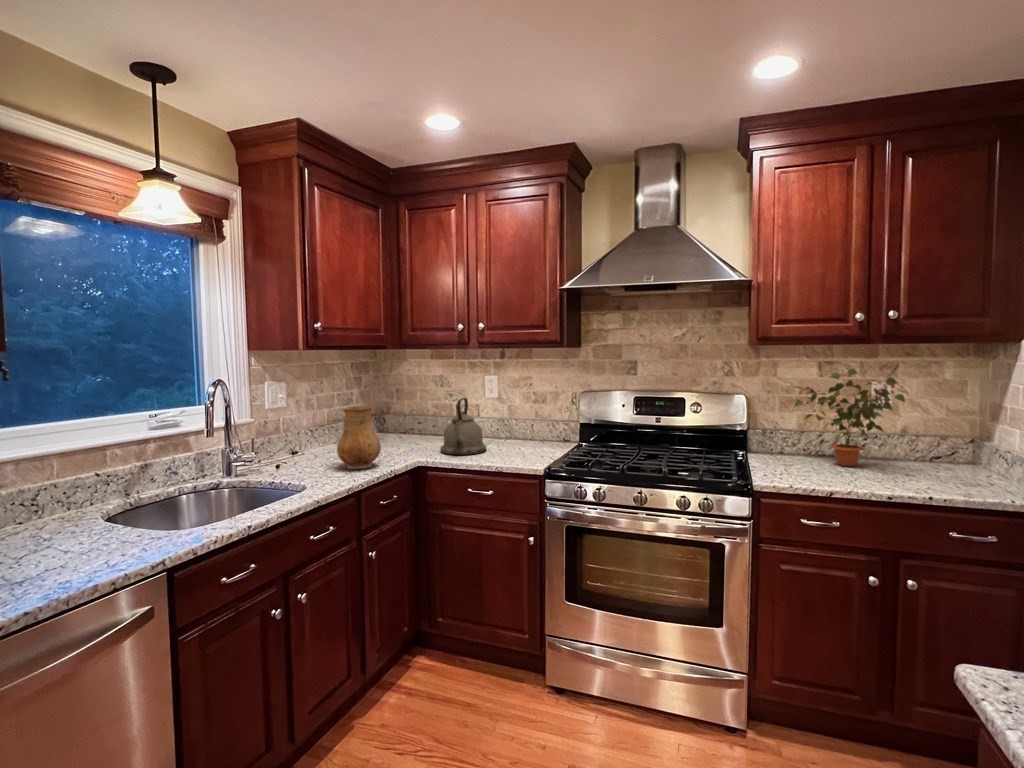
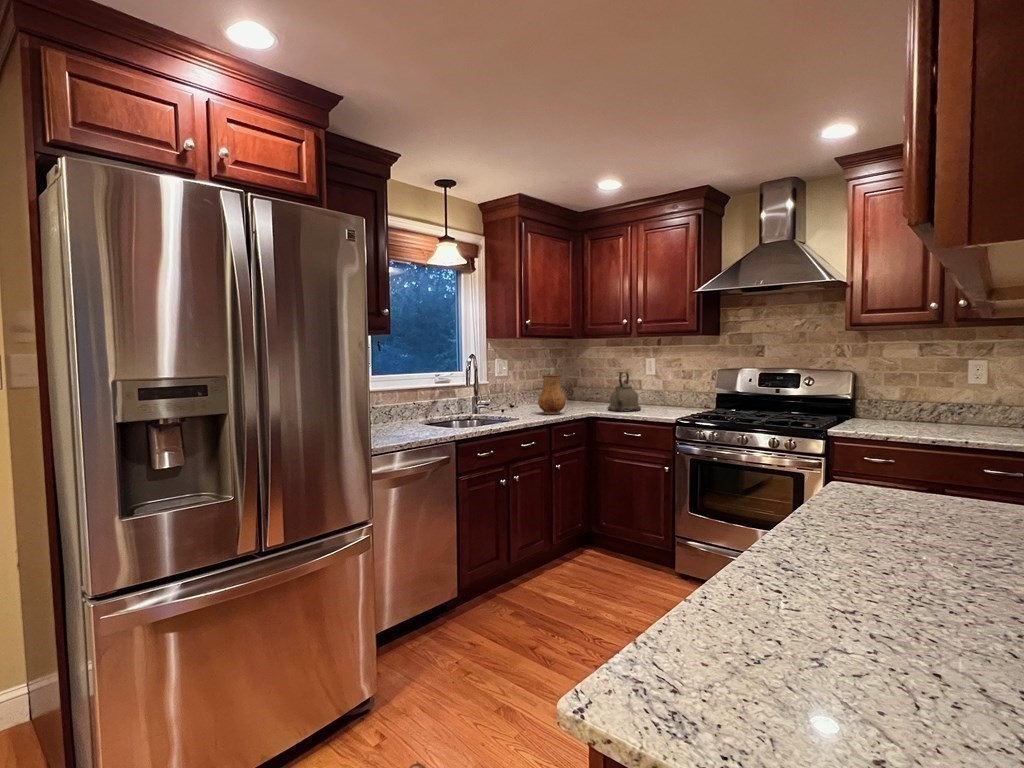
potted plant: present [794,369,907,466] -> none [889,348,983,426]

